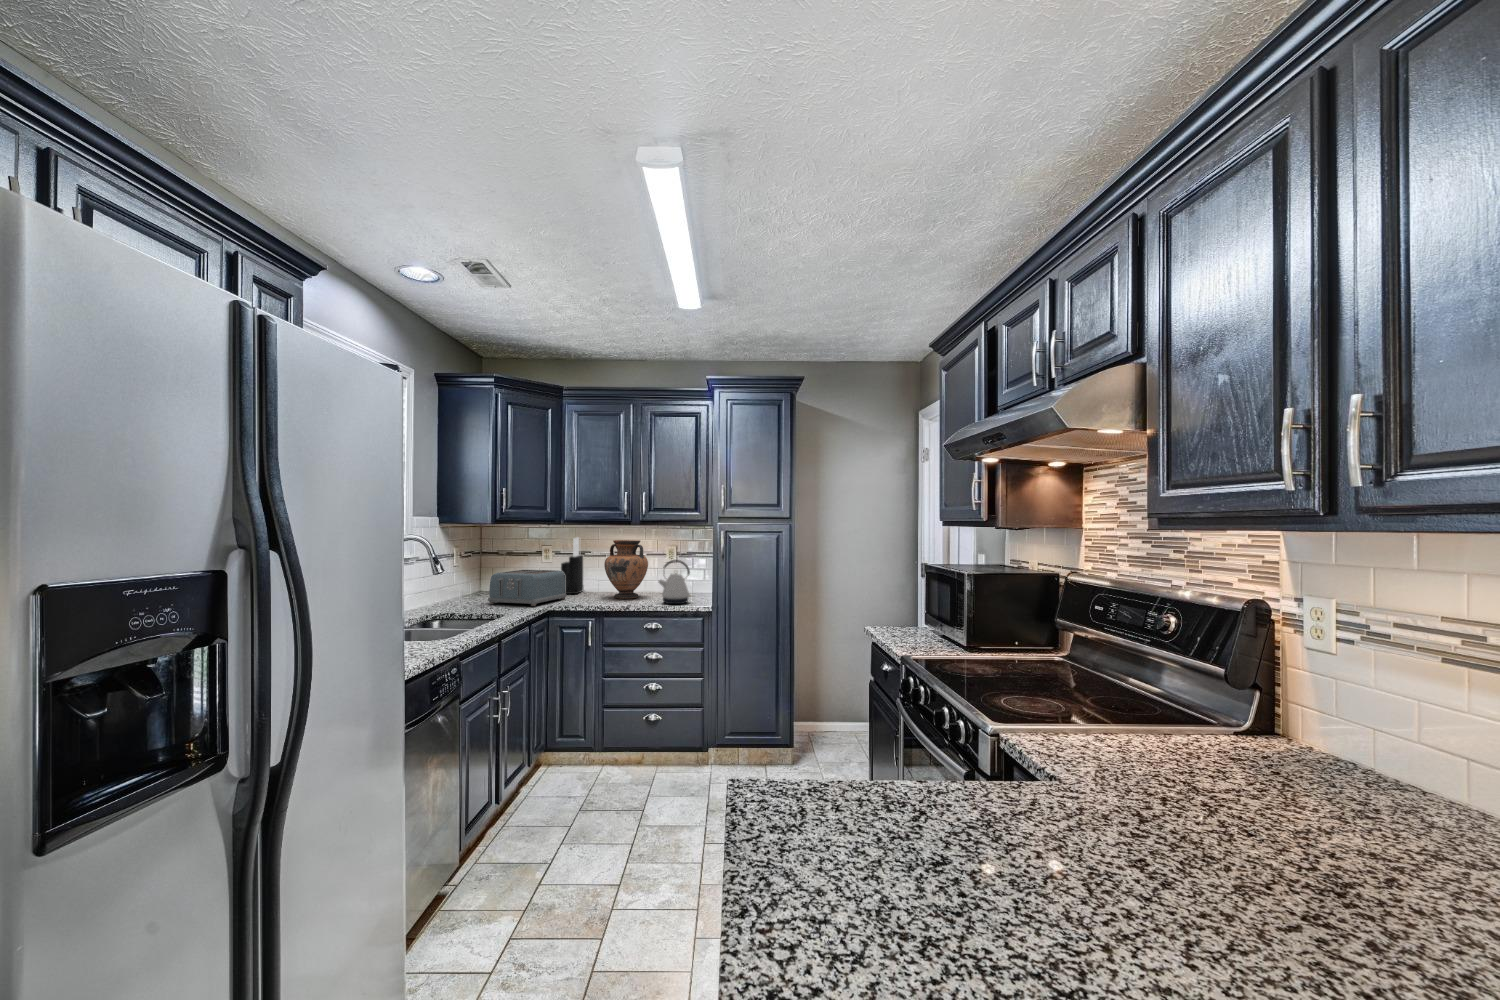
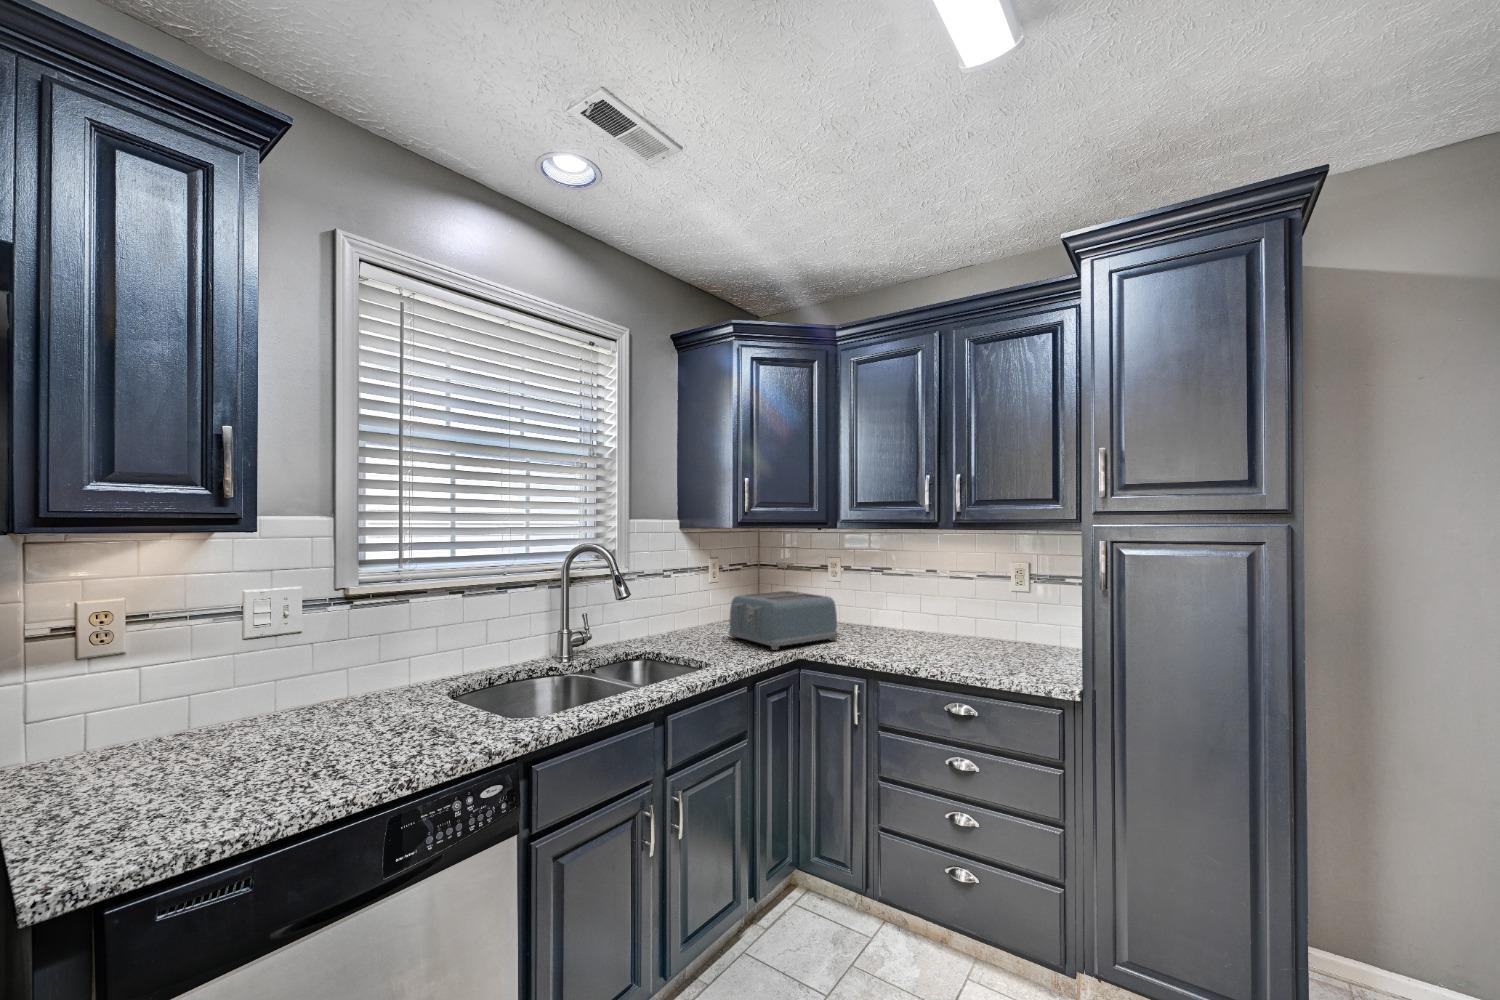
knife block: present [561,538,584,594] -> none [842,546,883,632]
vase: present [604,540,648,599] -> none [894,552,968,651]
kettle: present [658,560,691,604] -> none [971,592,1040,678]

